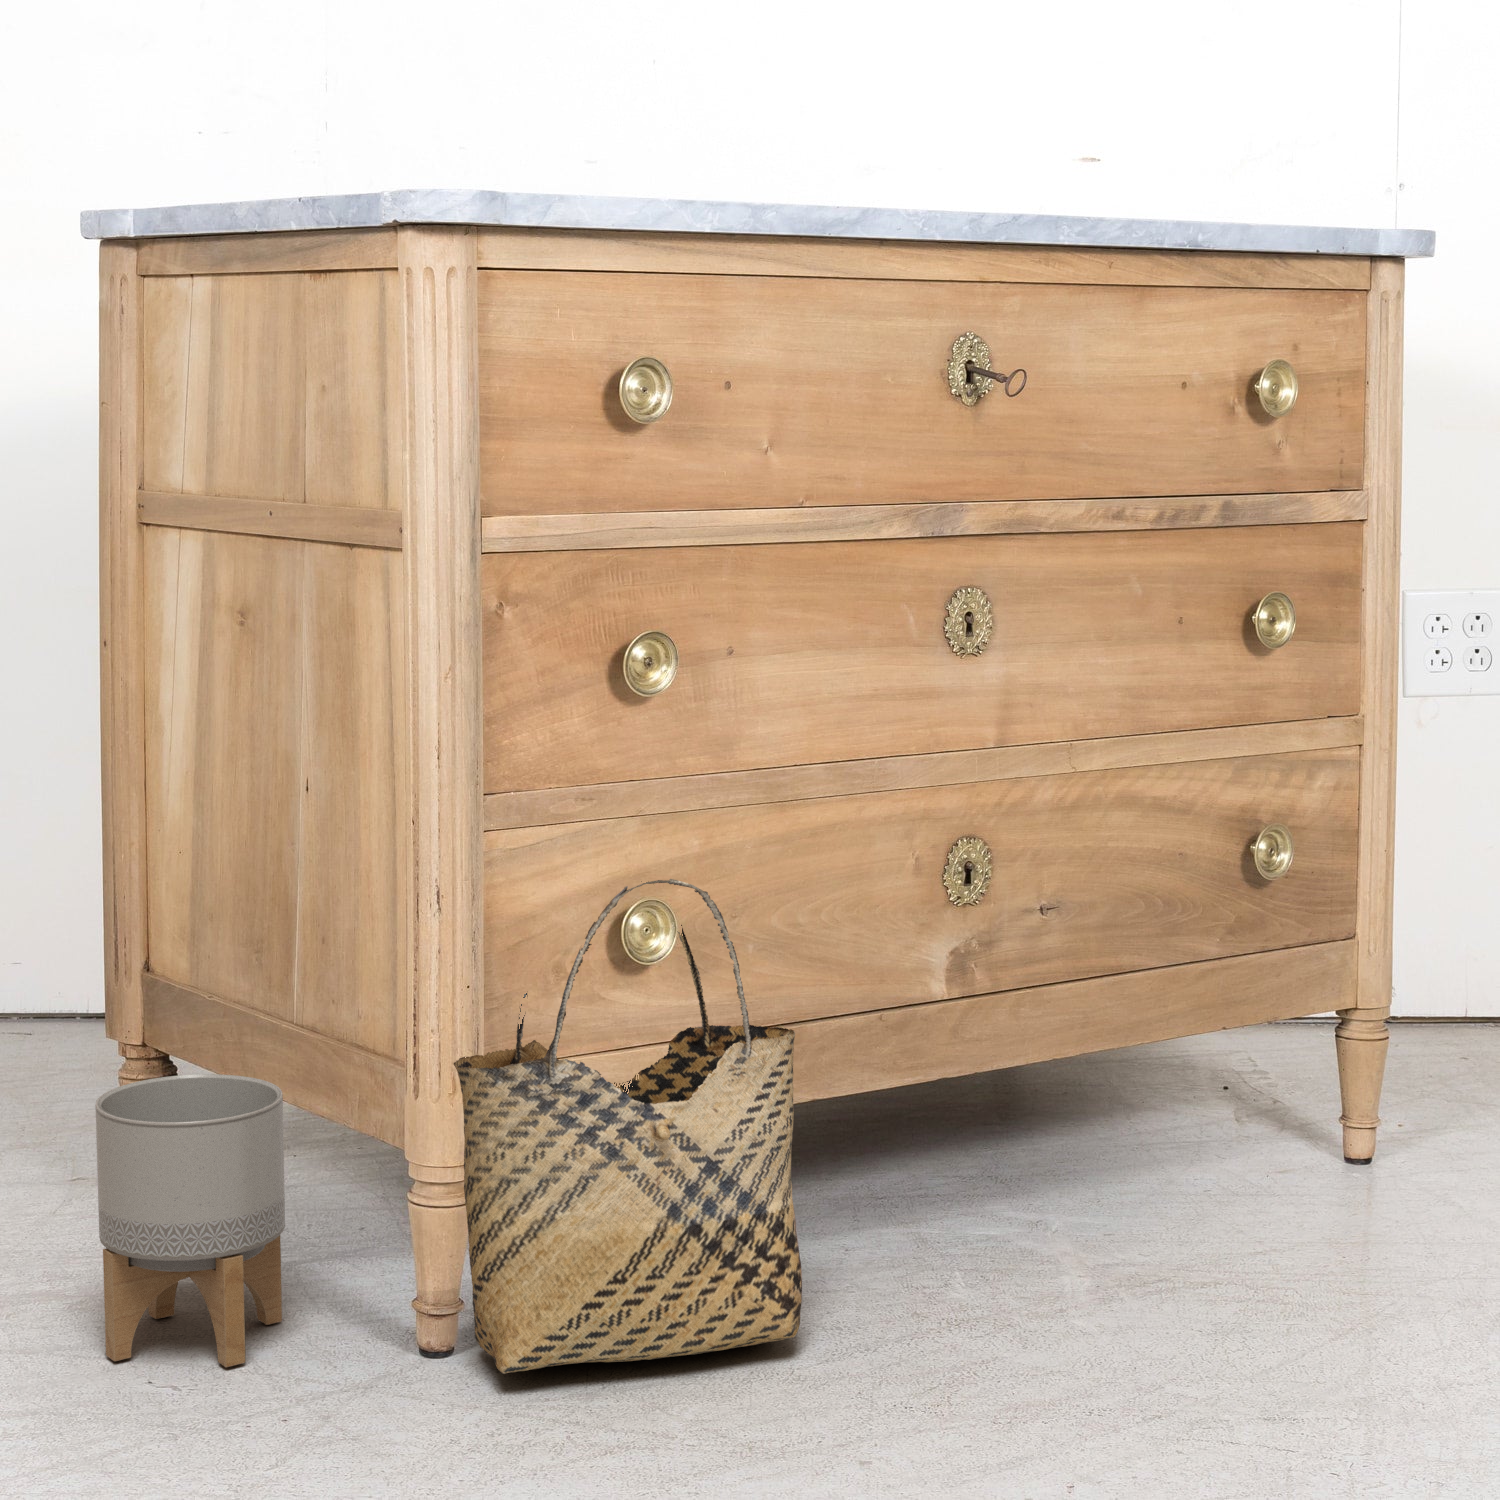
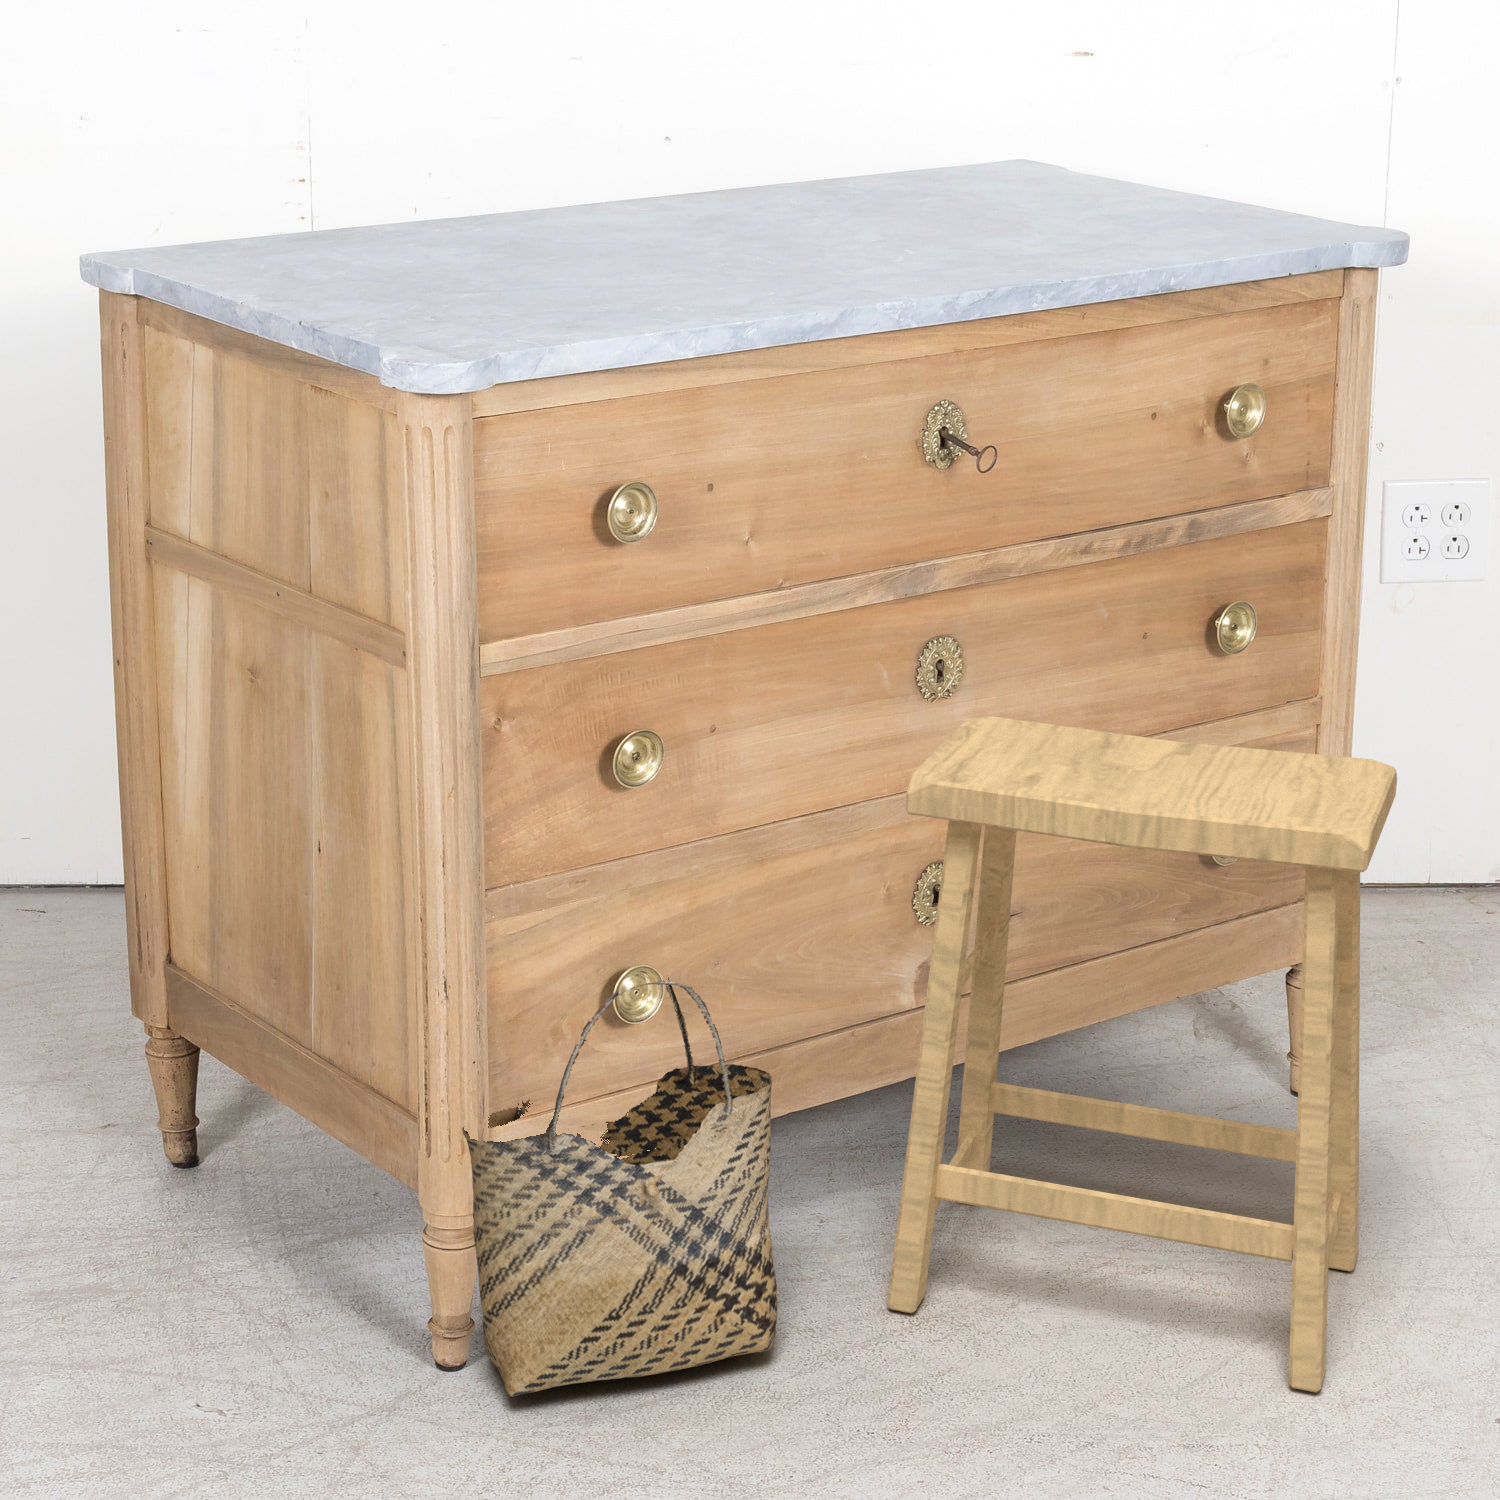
footstool: none [923,679,1459,1378] -> present [887,716,1397,1392]
planter: present [95,1074,285,1367] -> none [137,1106,310,1380]

